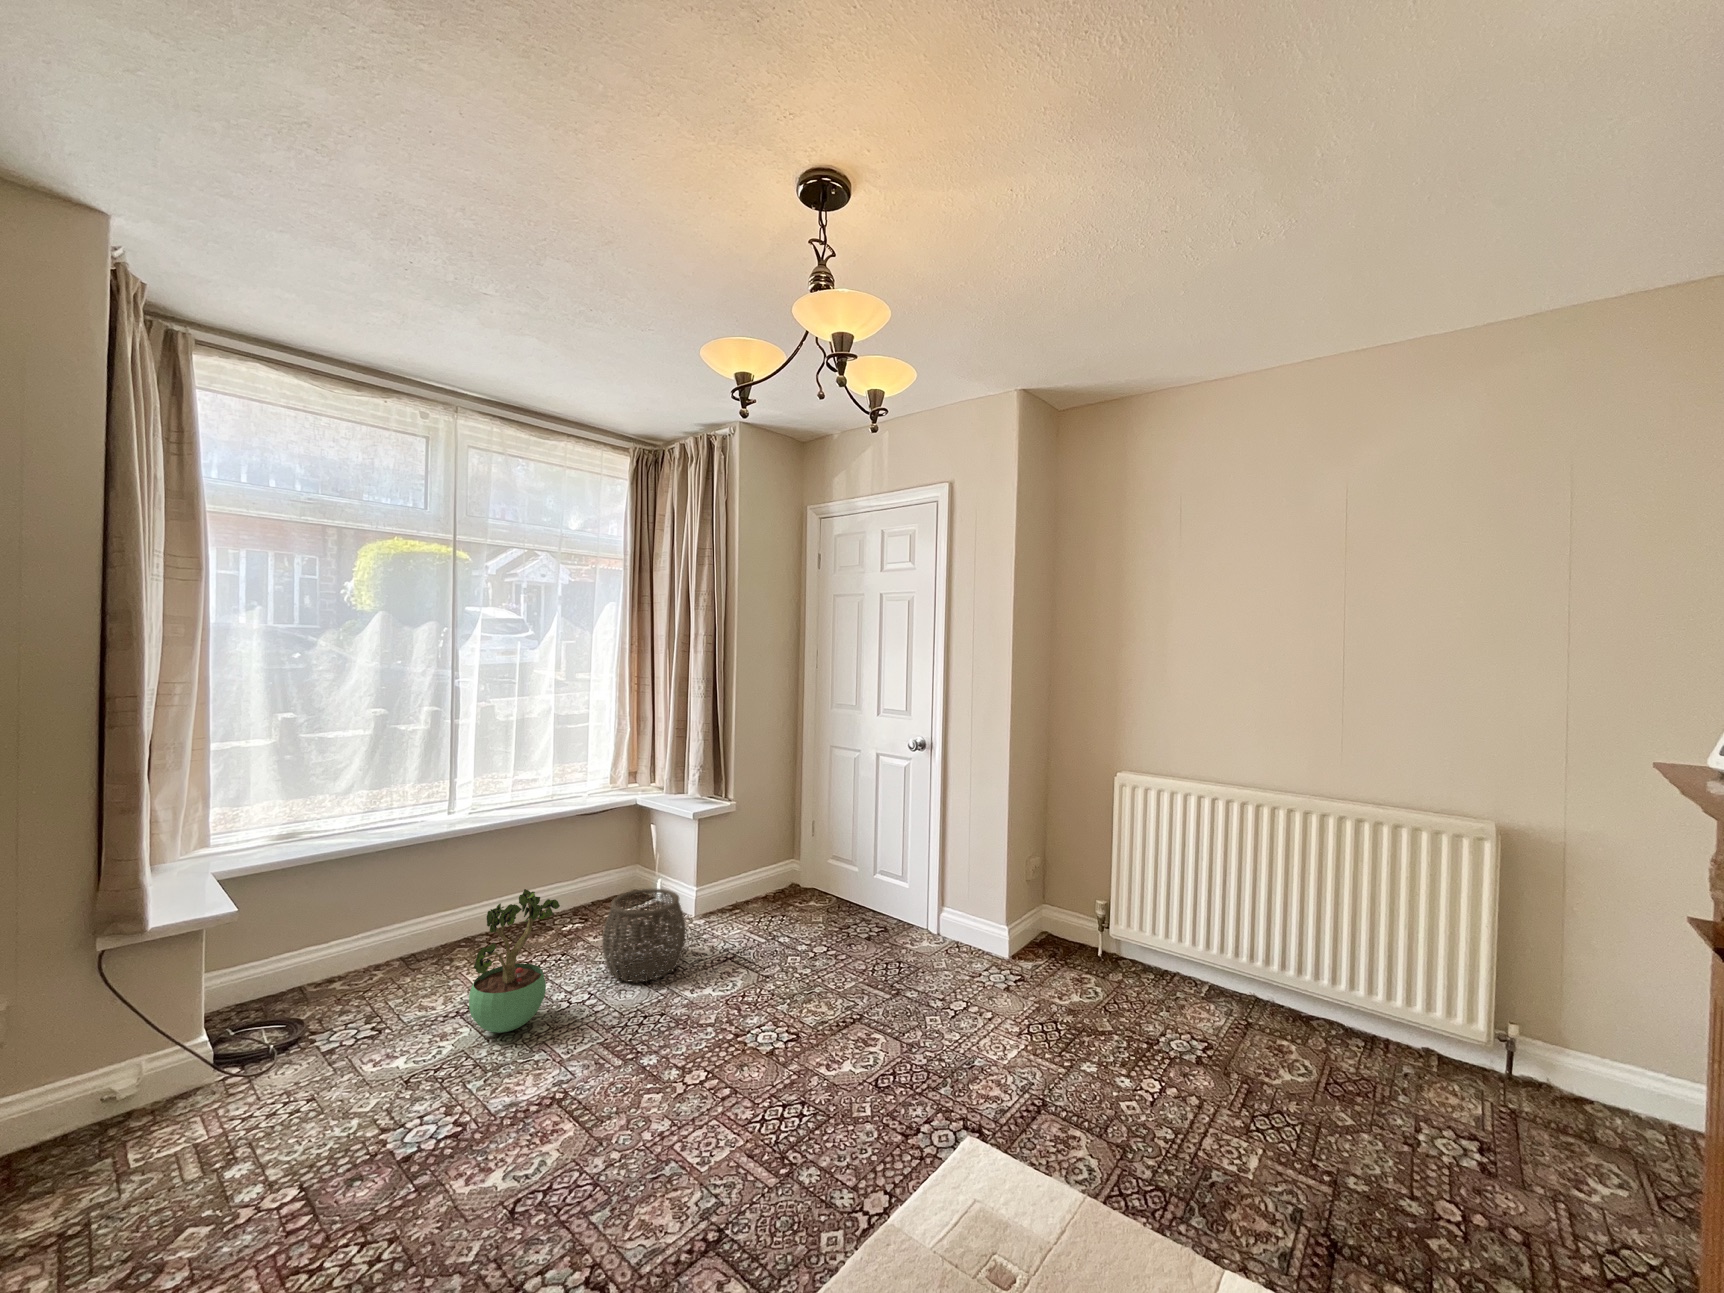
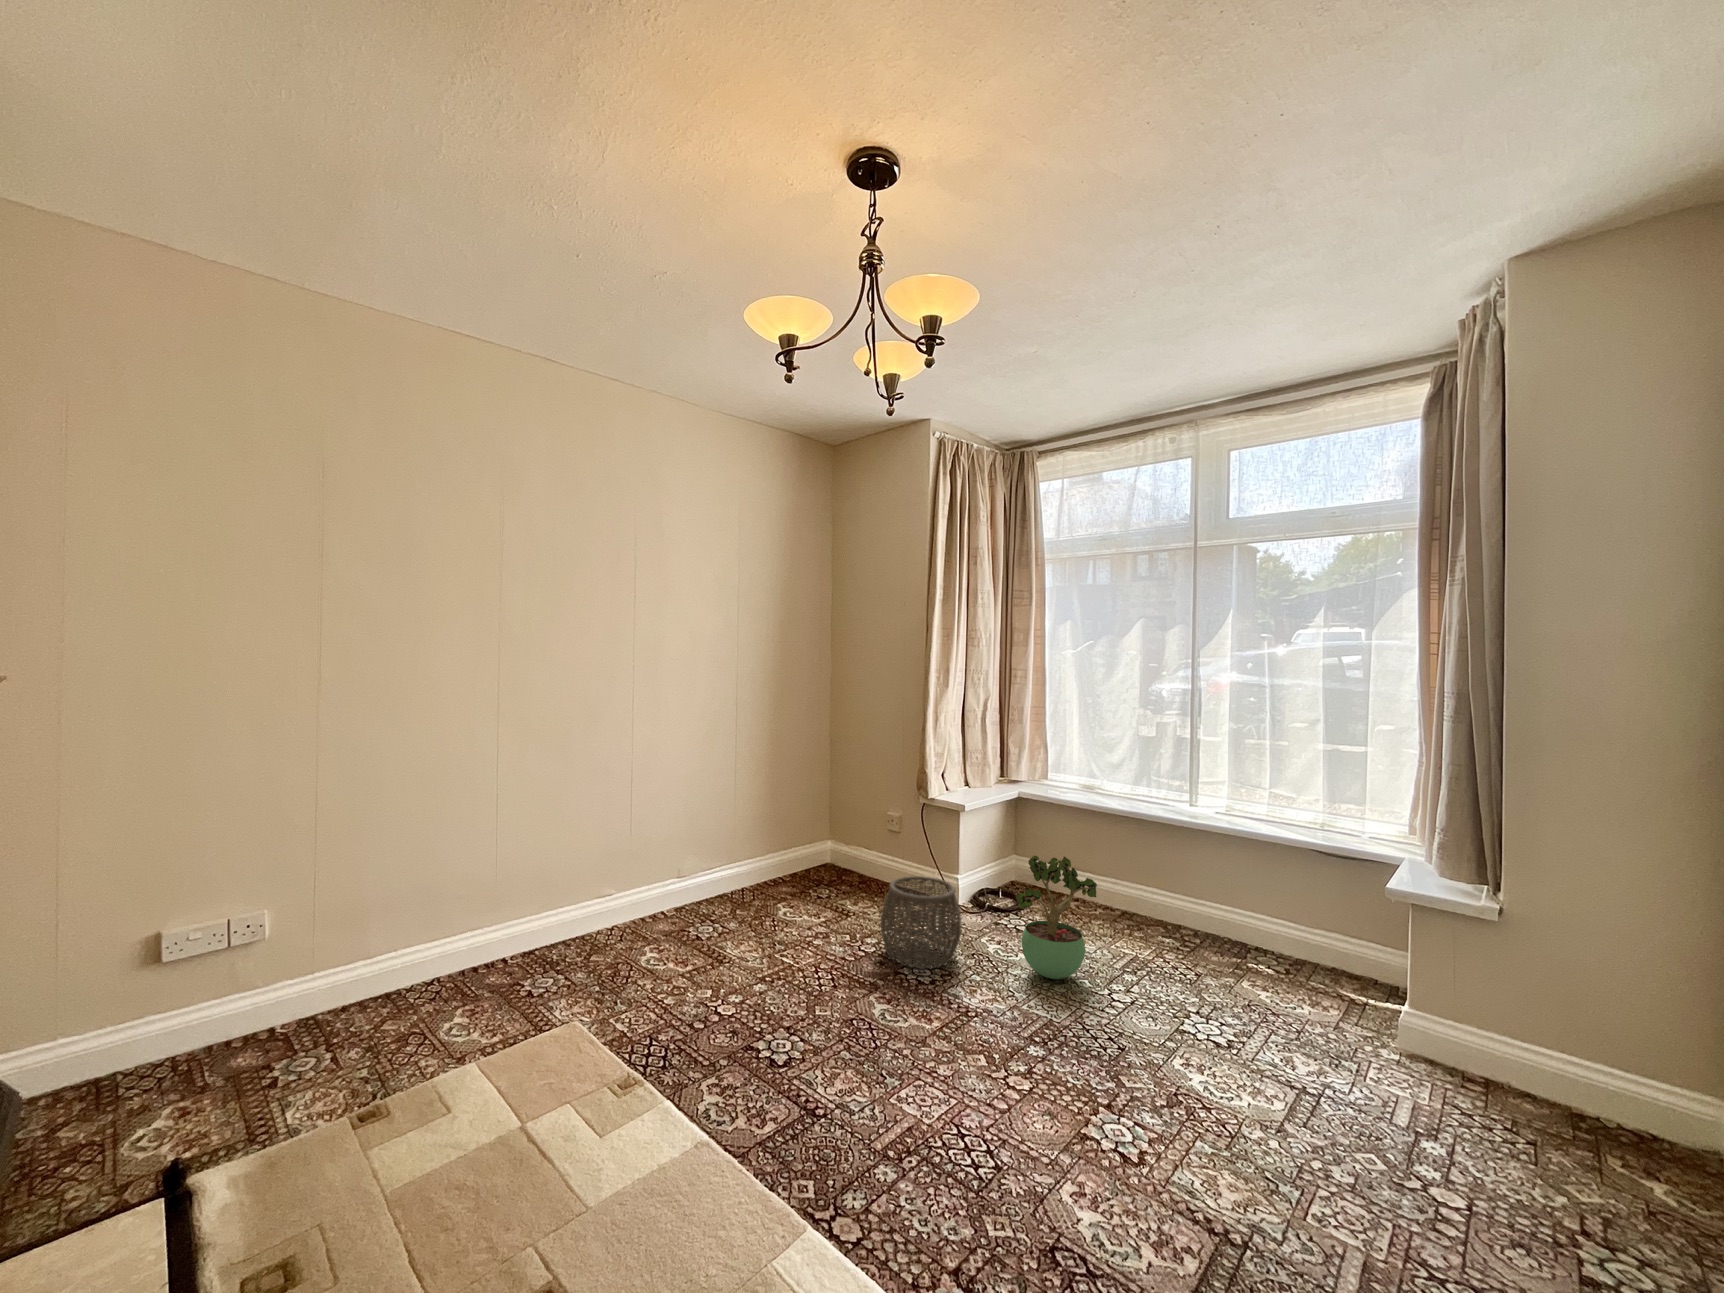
woven basket: present [602,889,686,983] -> present [880,876,962,969]

